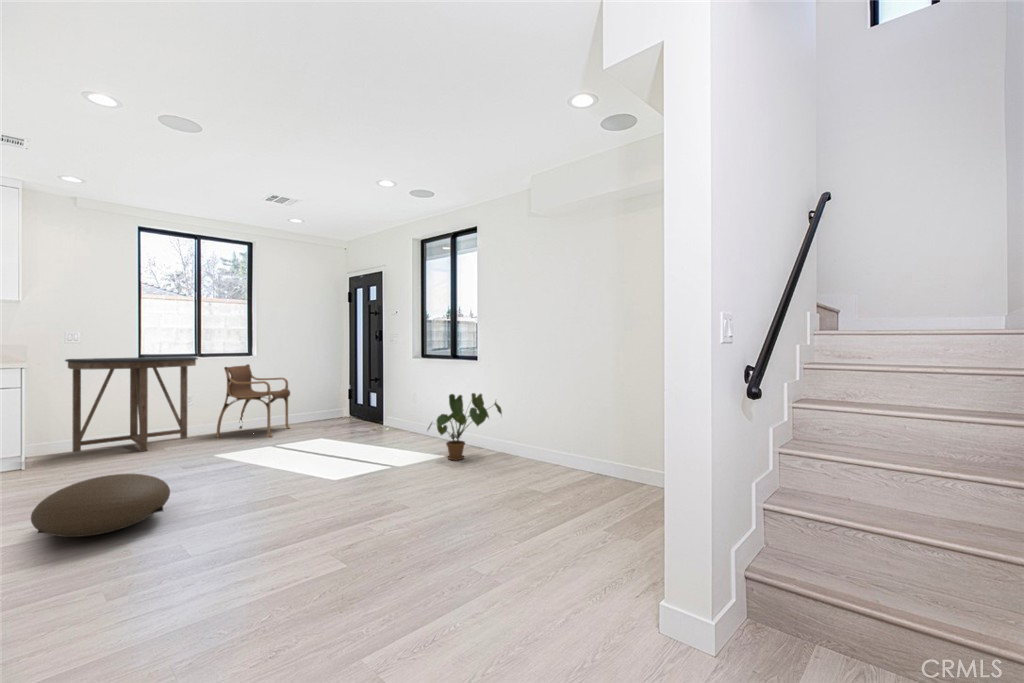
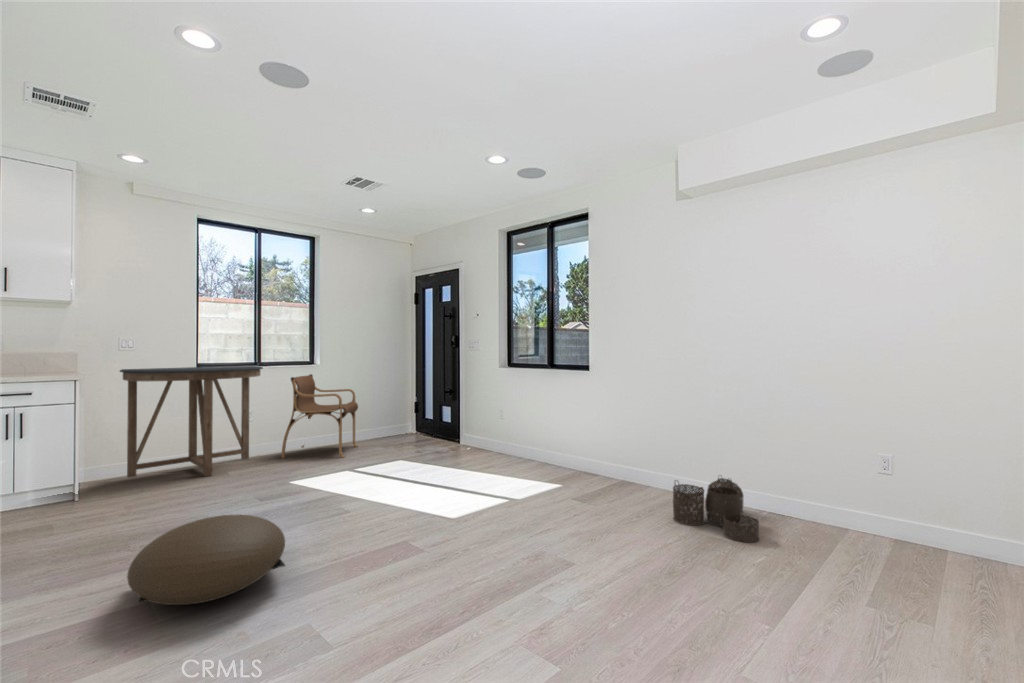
house plant: present [427,393,502,460] -> none [542,407,631,488]
woven basket: none [512,448,575,498] -> present [673,478,759,542]

